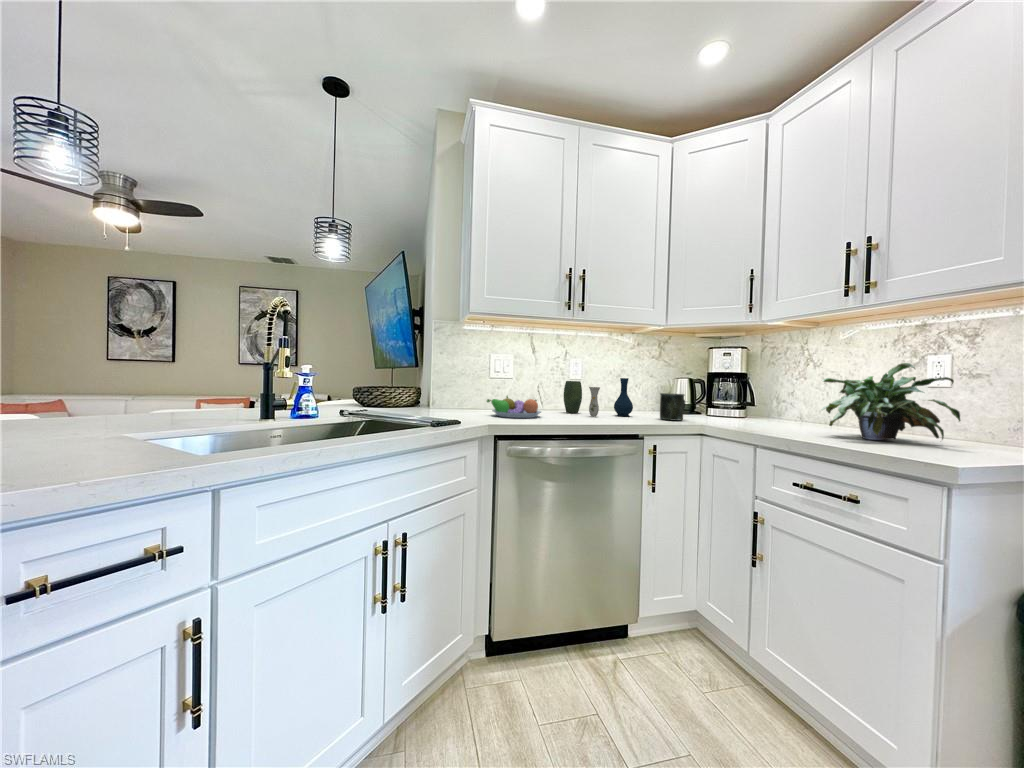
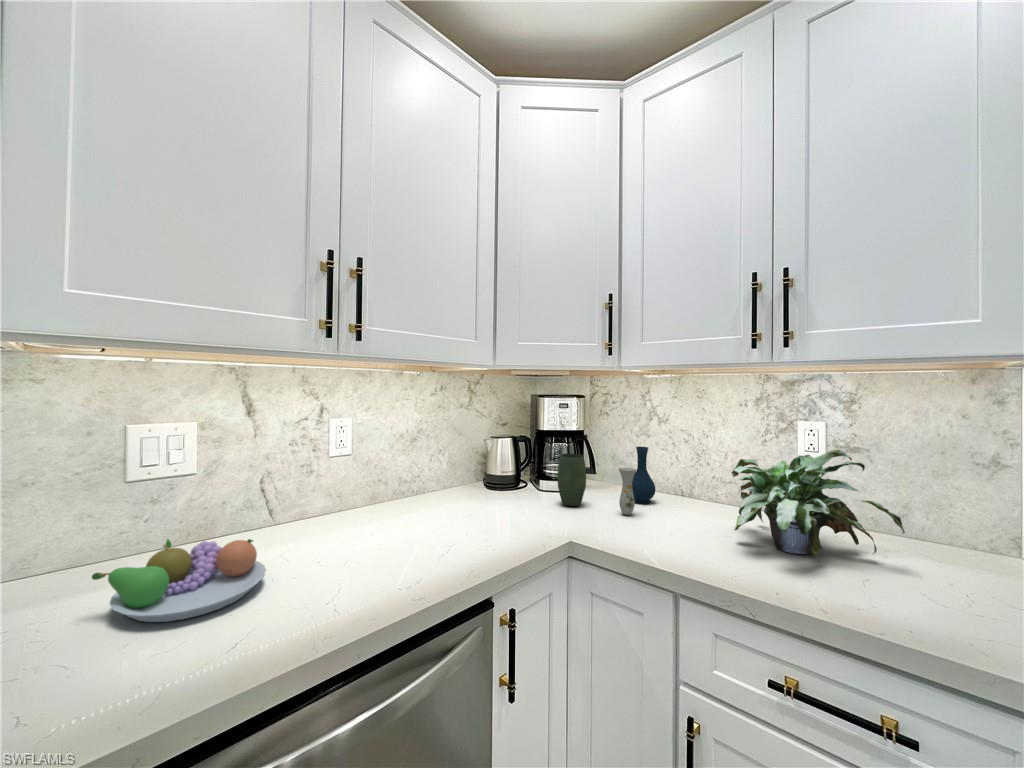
vase: present [564,378,633,416] -> present [557,447,655,515]
mug: present [660,393,685,421] -> none [494,479,533,531]

